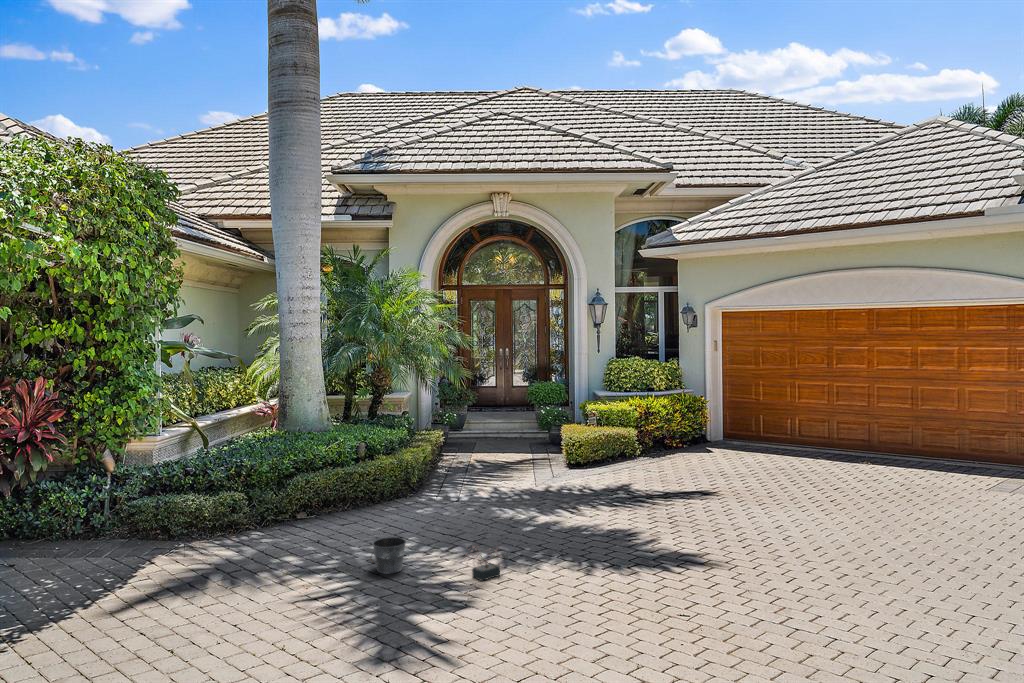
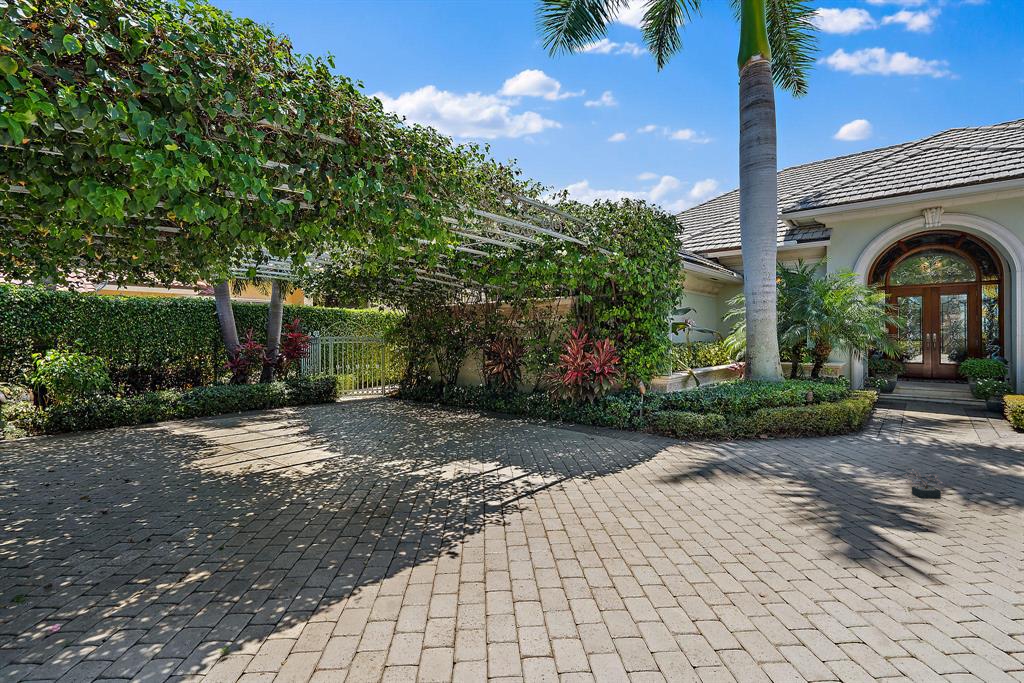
bucket: present [370,537,406,574] -> none [818,454,849,480]

